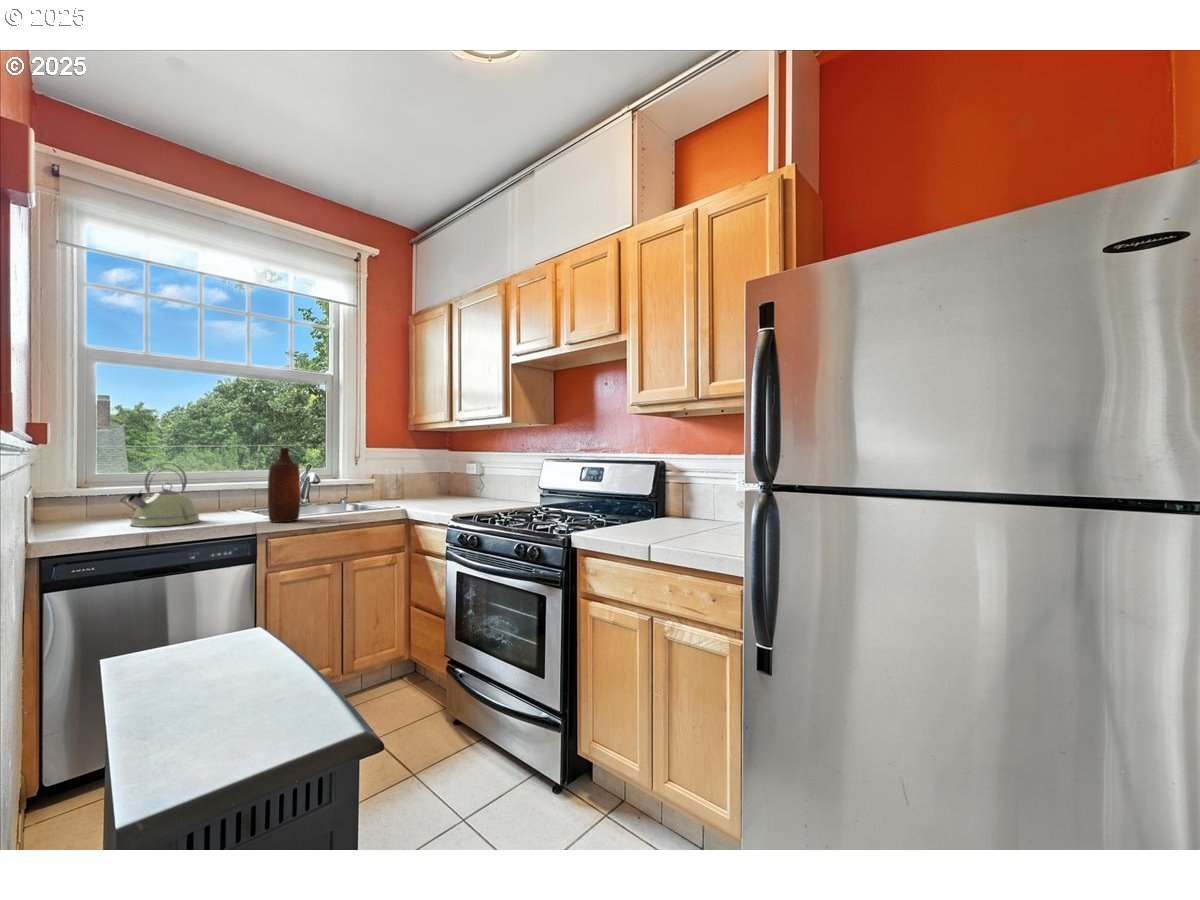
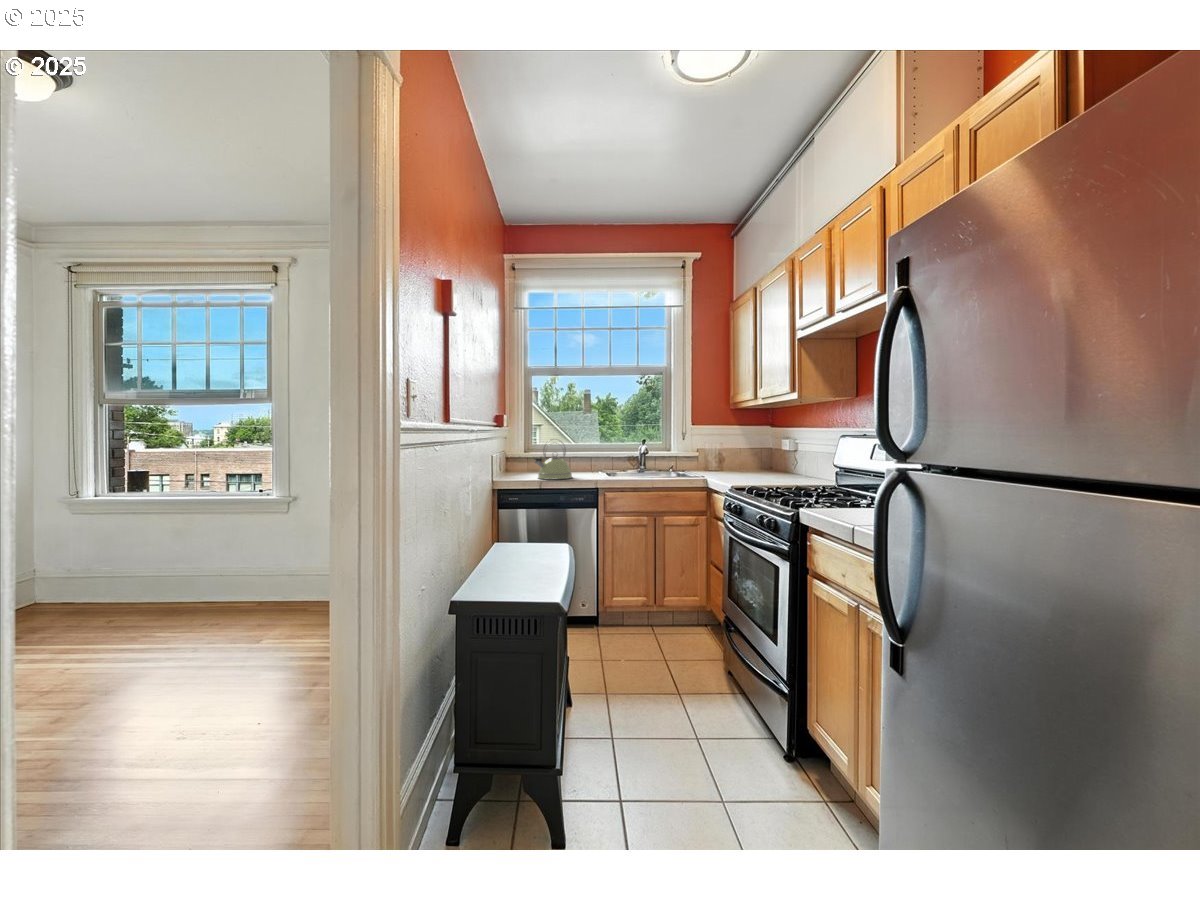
bottle: present [268,448,300,522] -> none [605,427,625,482]

